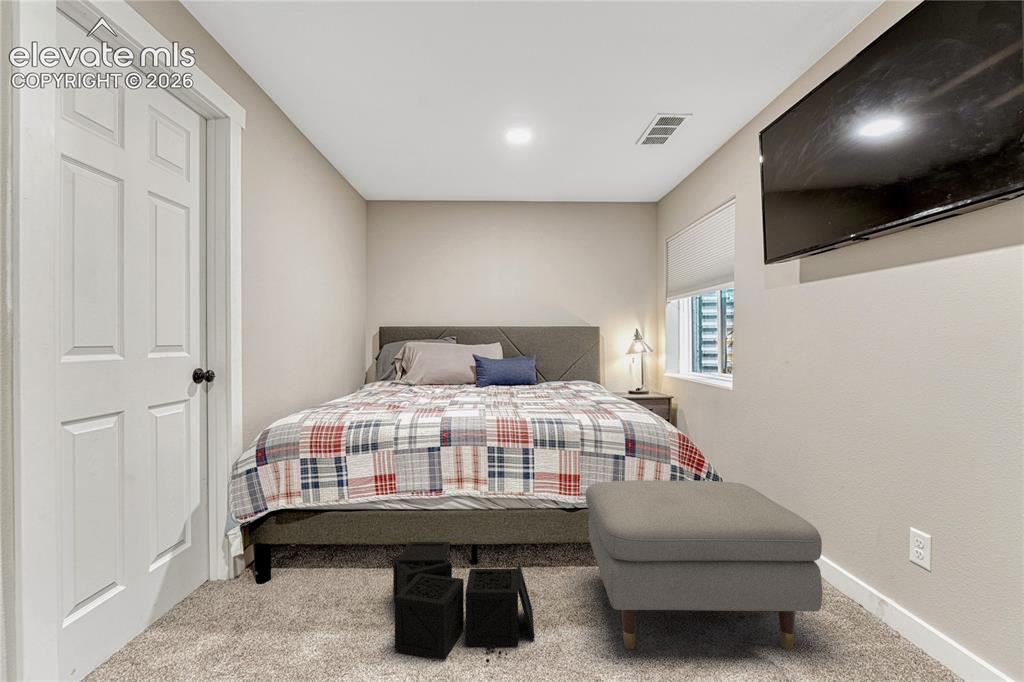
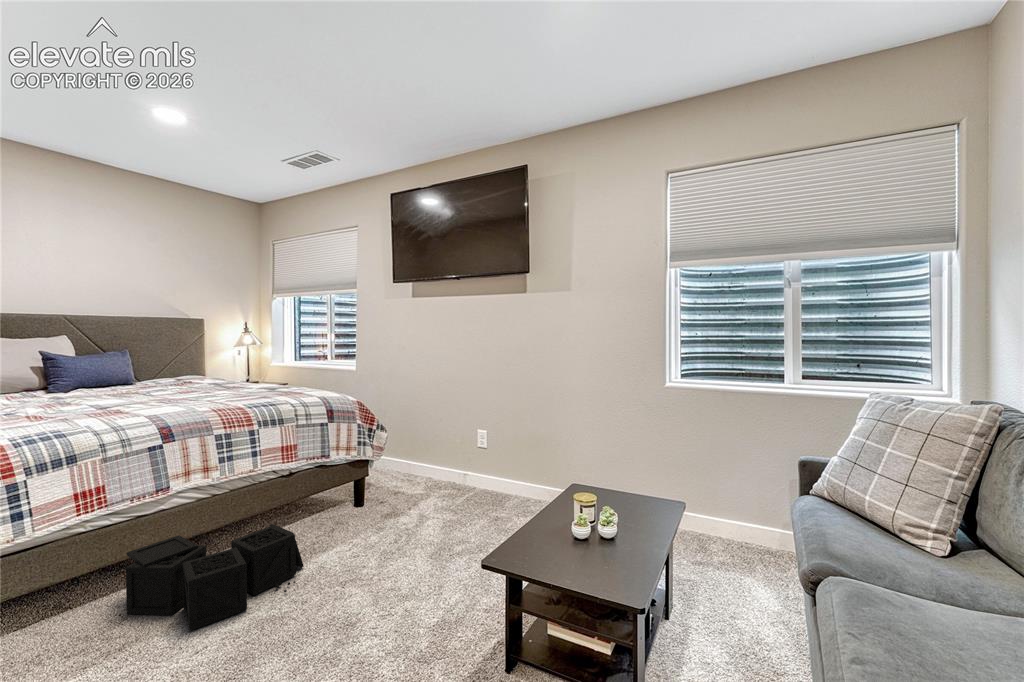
ottoman: present [586,480,822,650] -> none [301,428,455,543]

